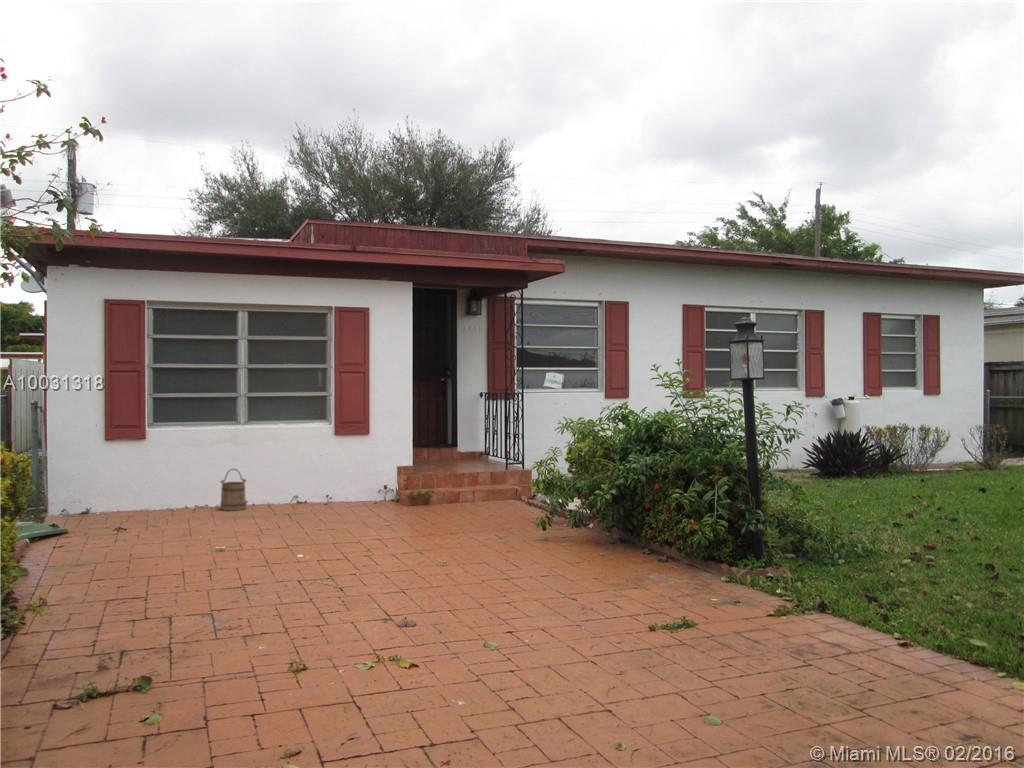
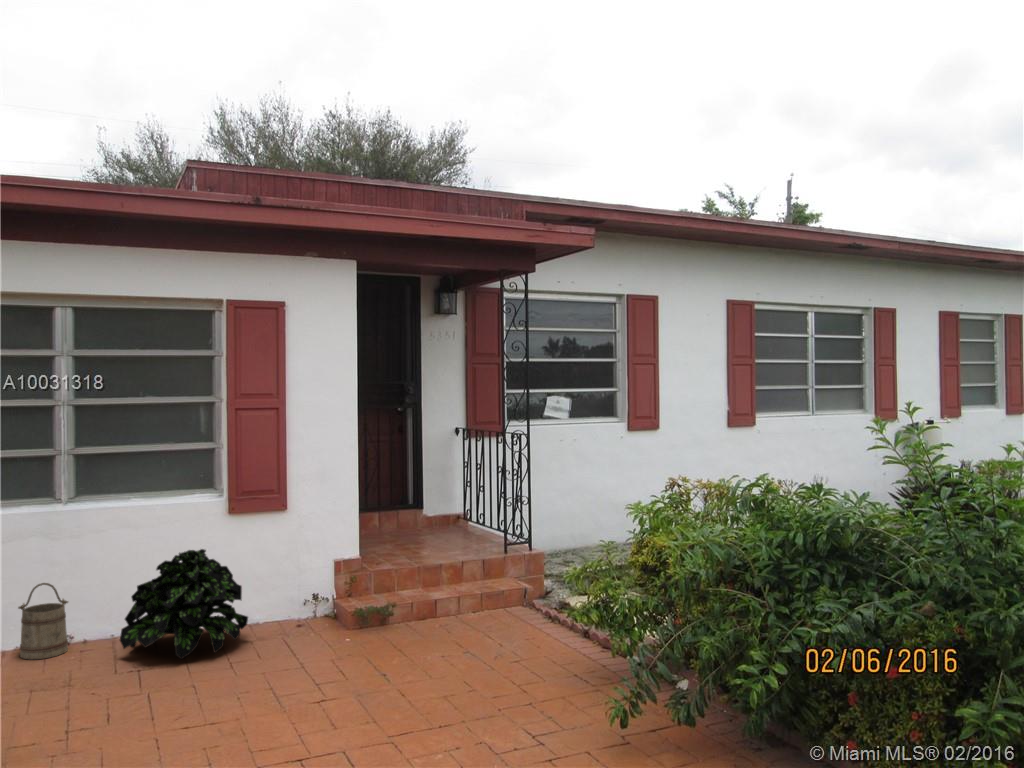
potted plant: none [277,452,348,511] -> present [120,549,248,659]

